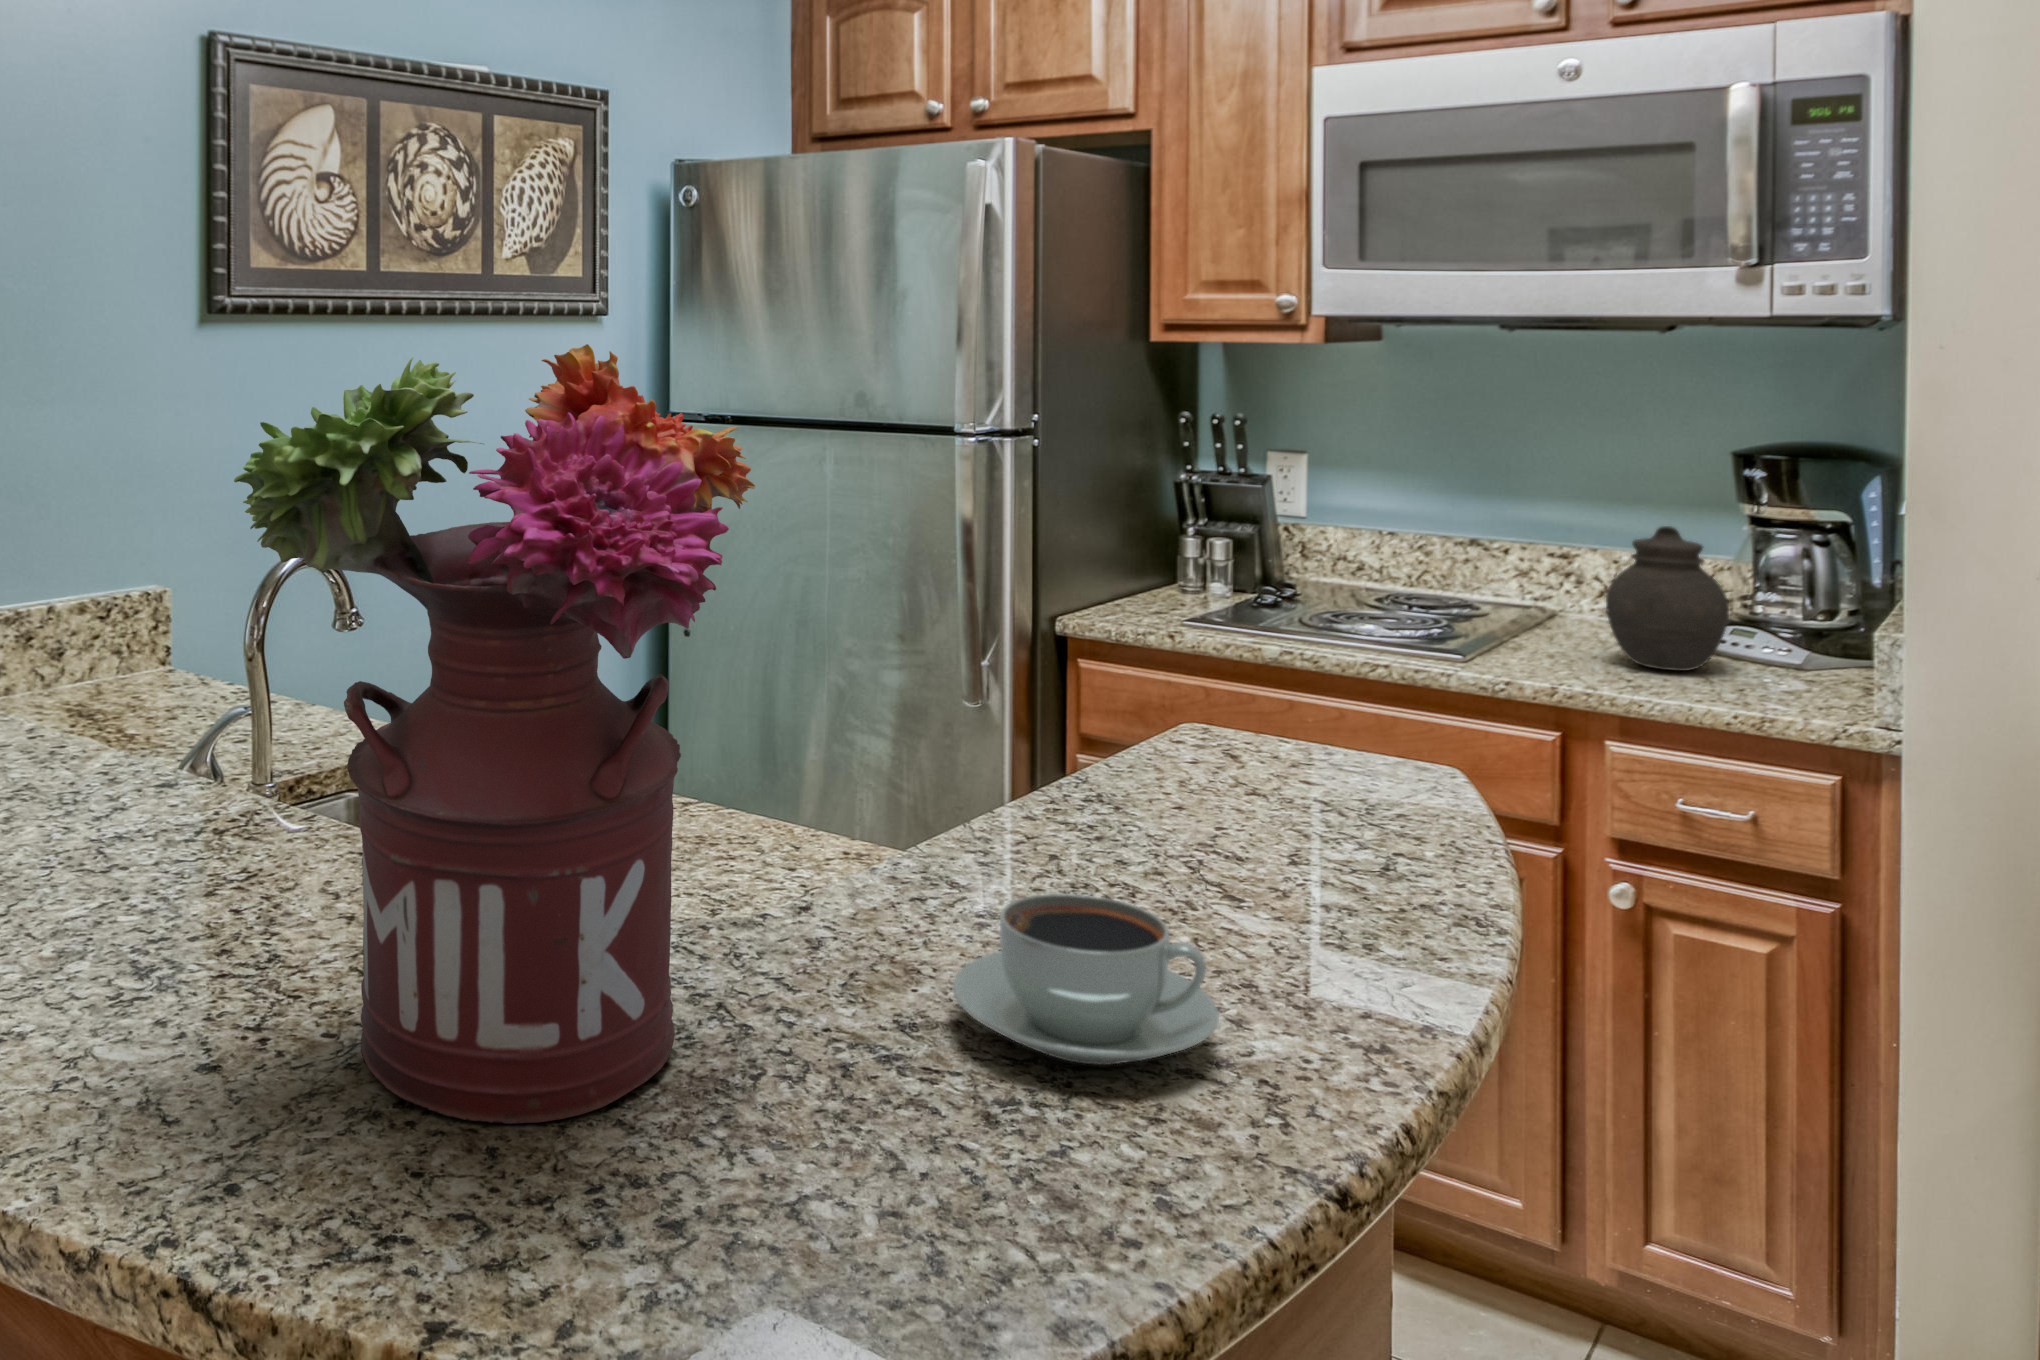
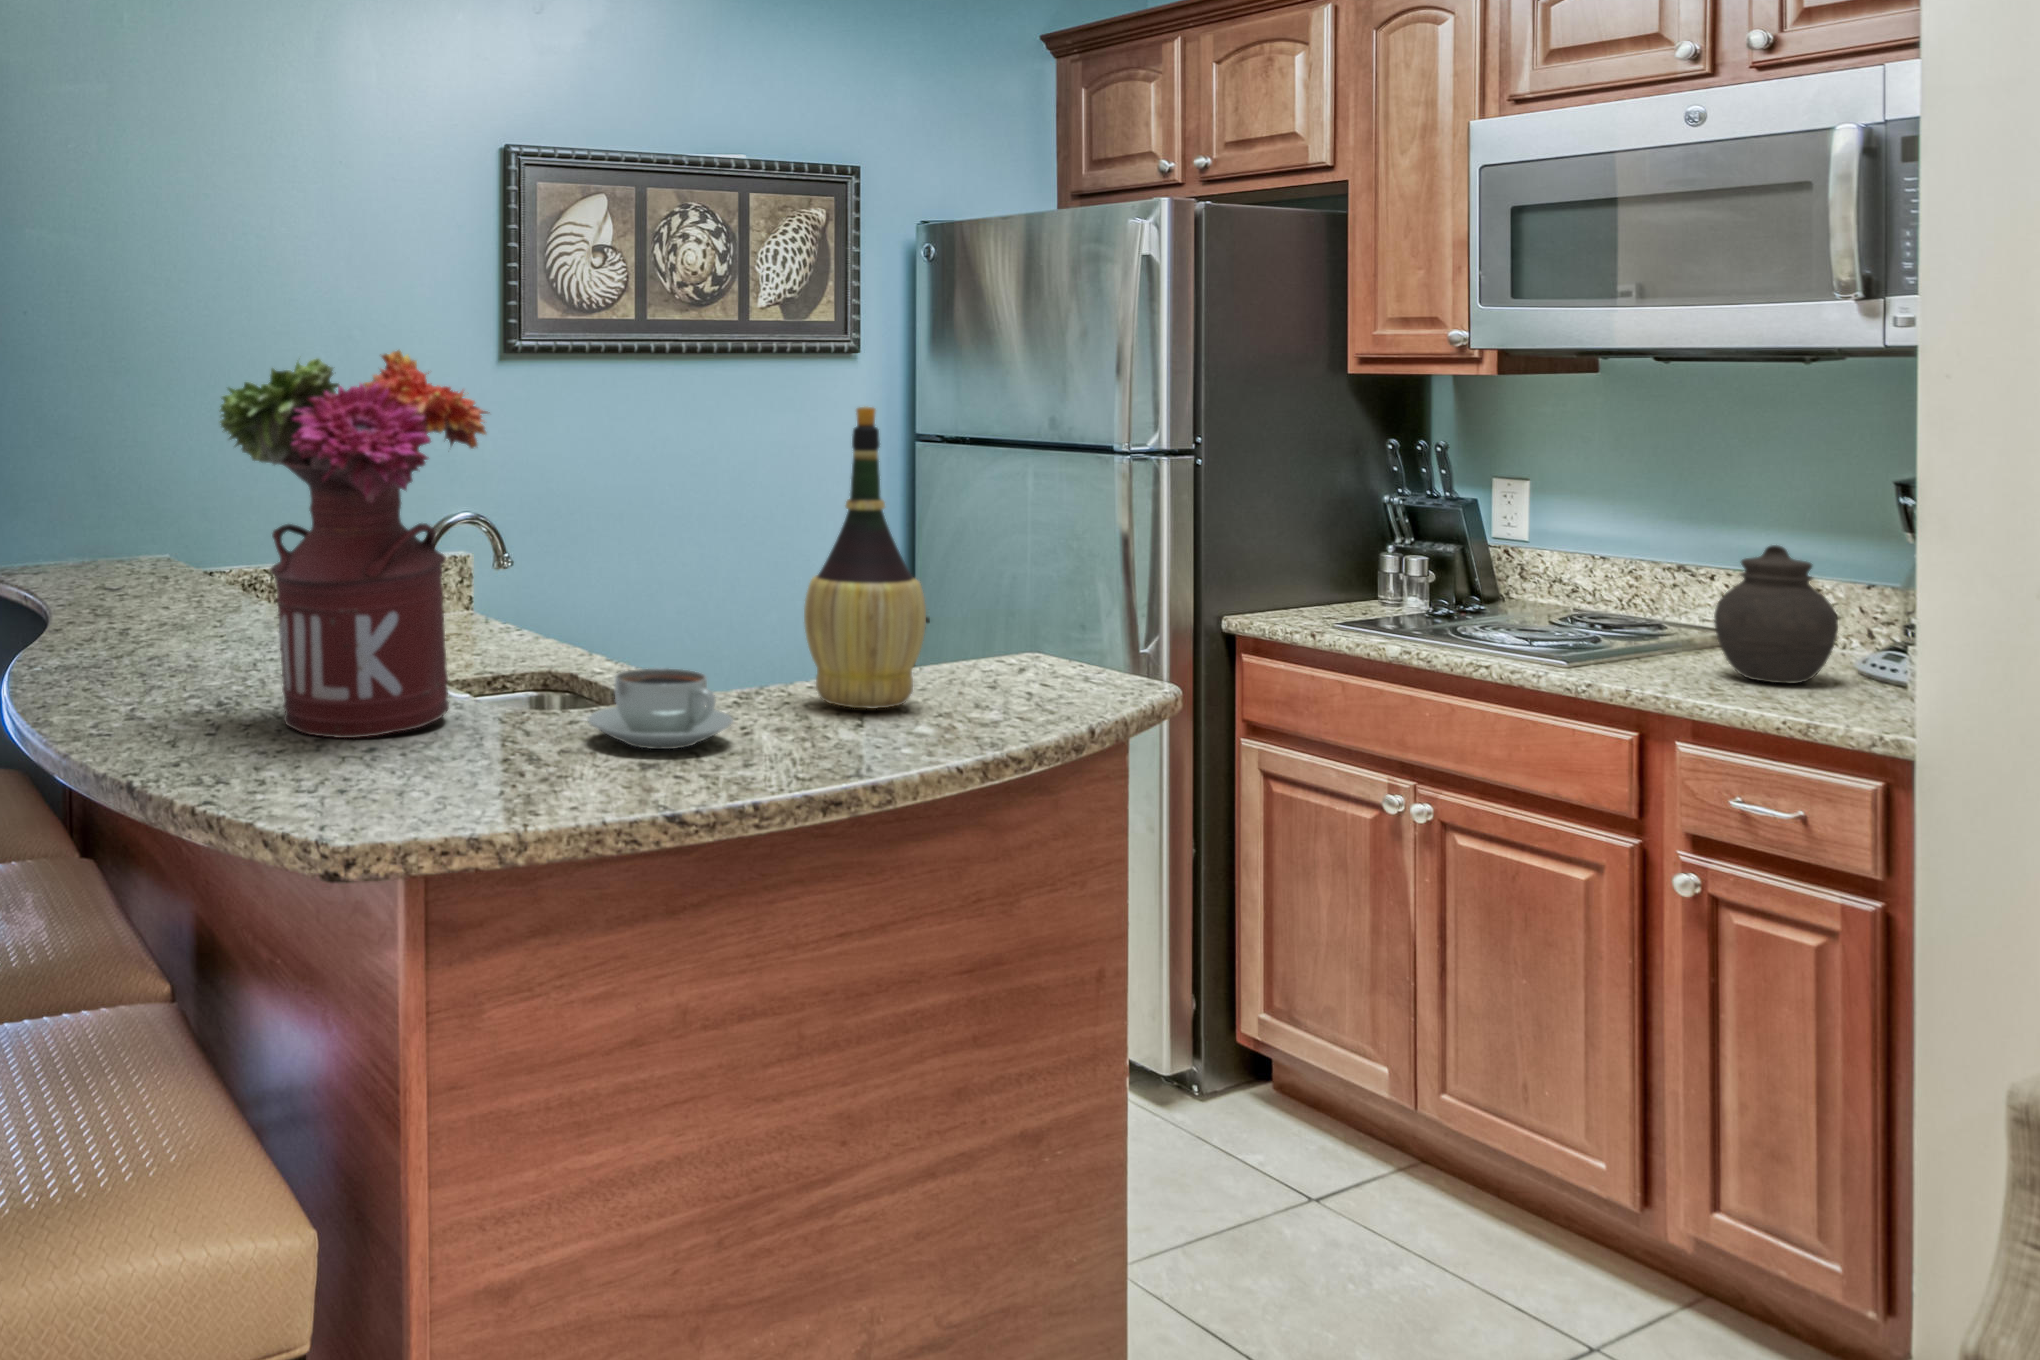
wine bottle: none [1091,425,1284,895] -> present [804,406,926,709]

